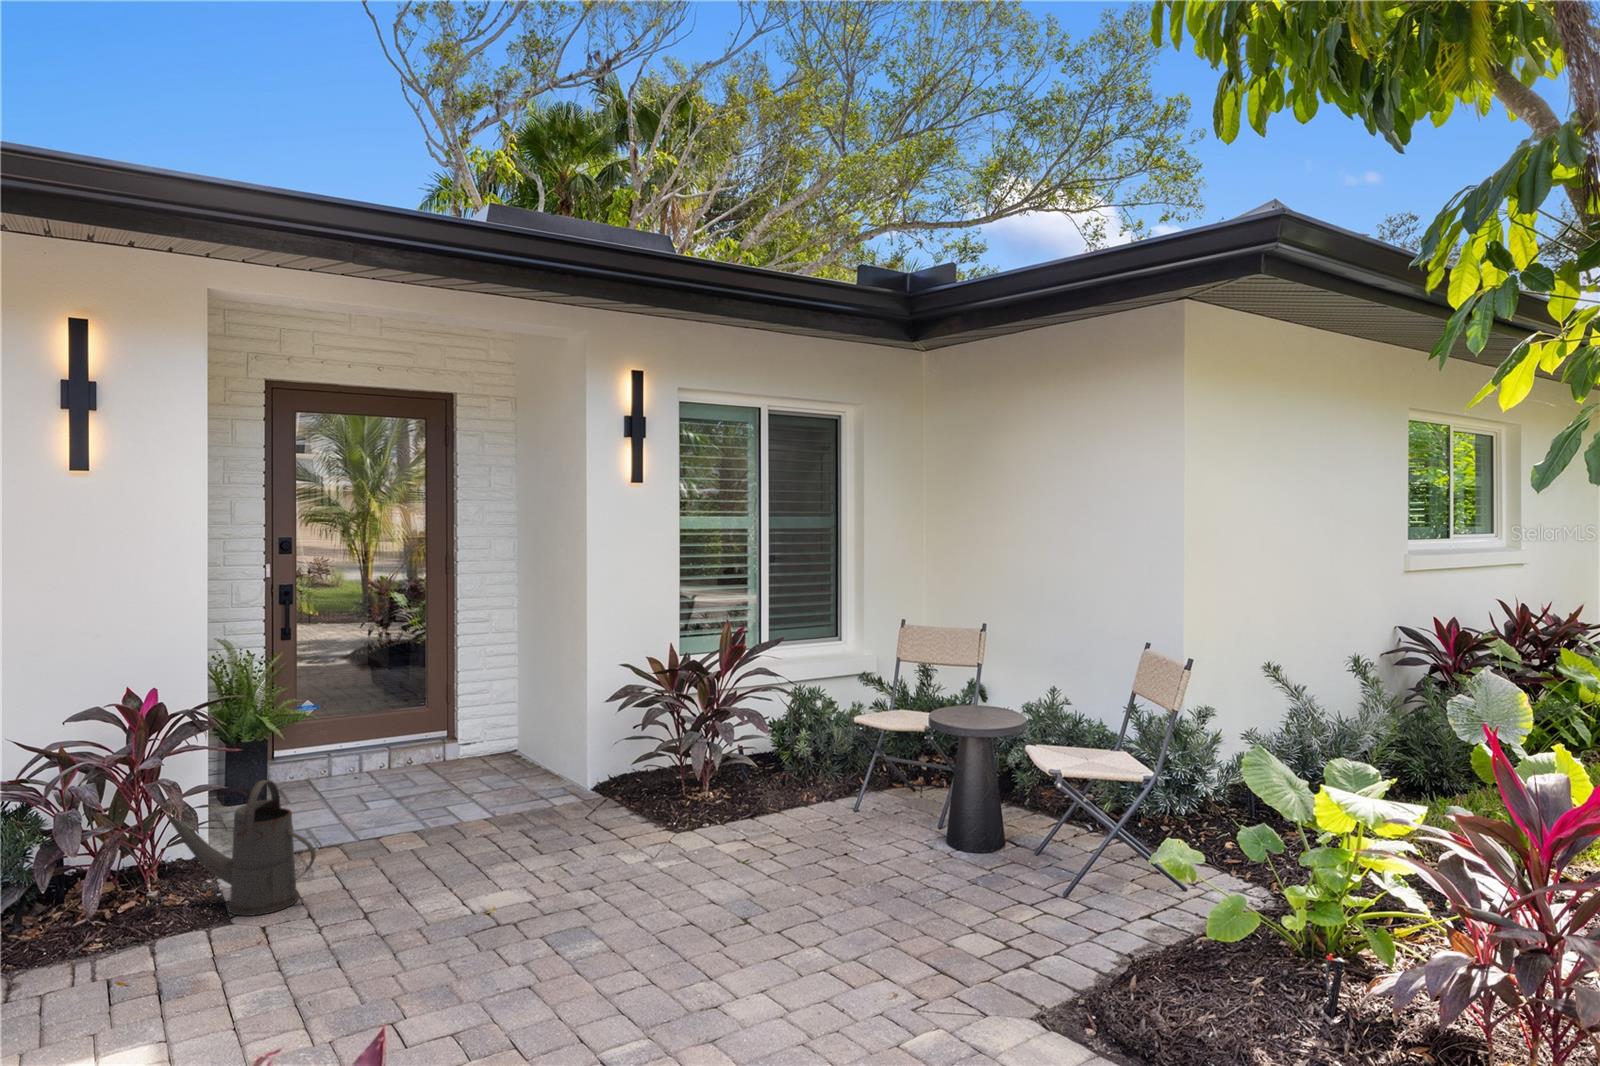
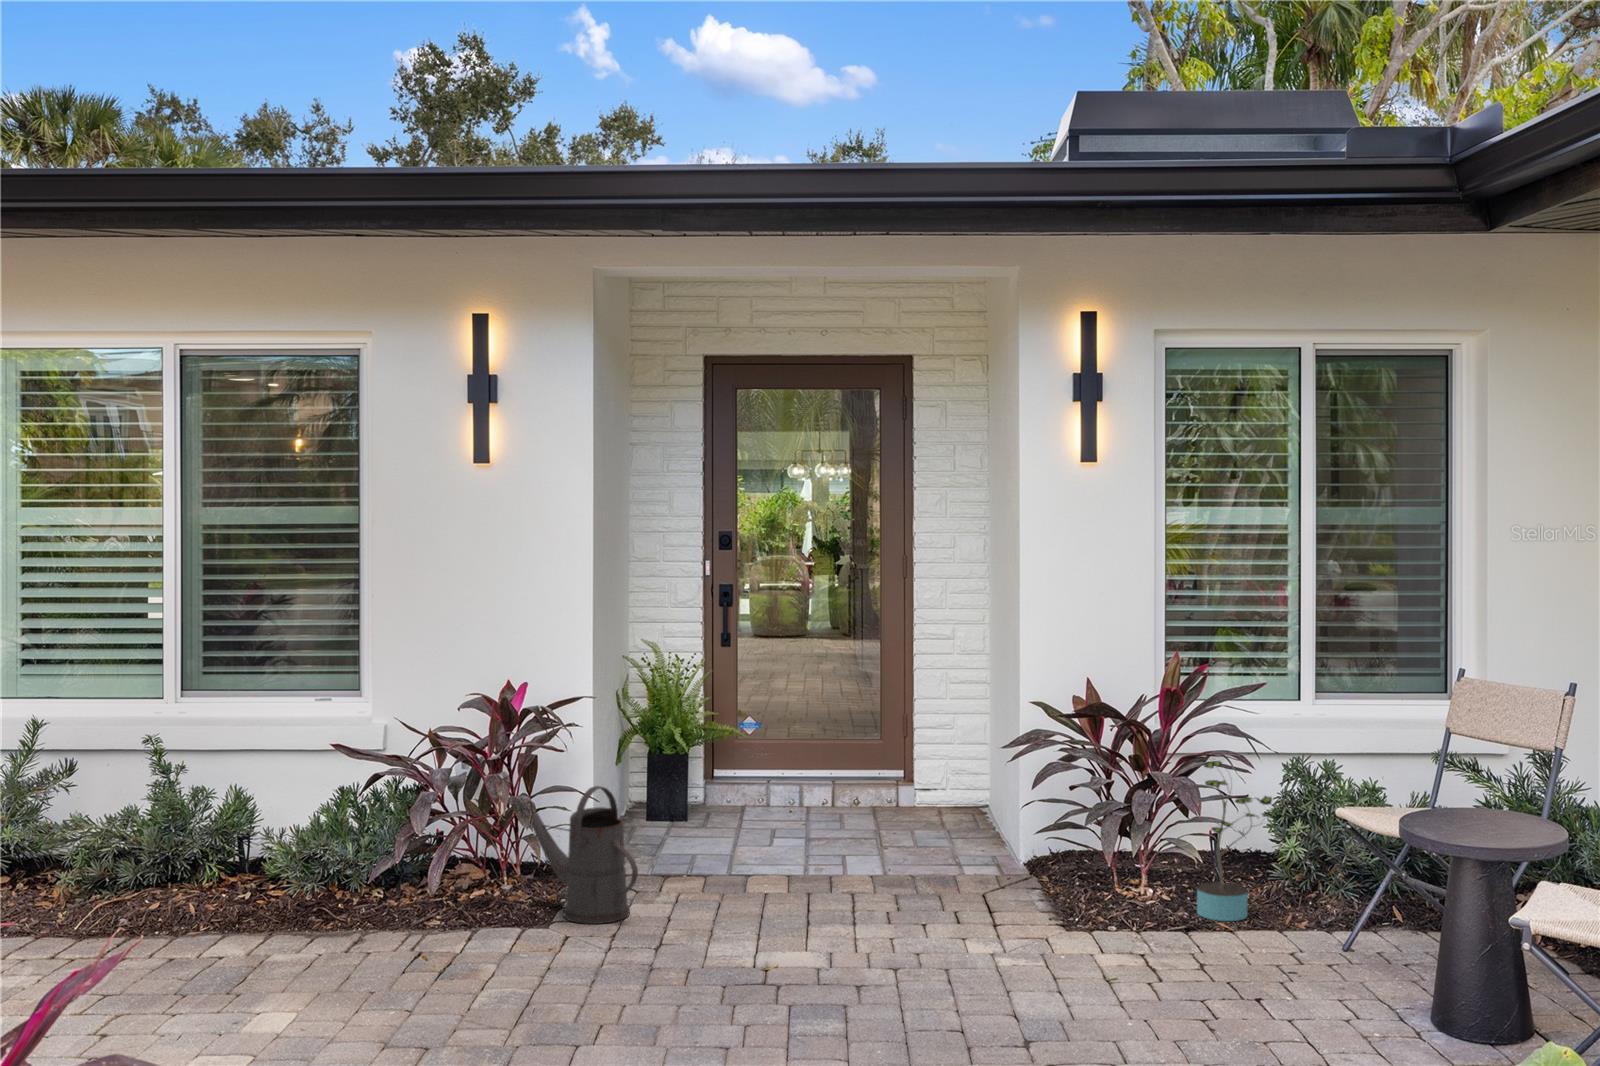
potted plant: none [733,690,788,805] -> present [1197,761,1273,921]

